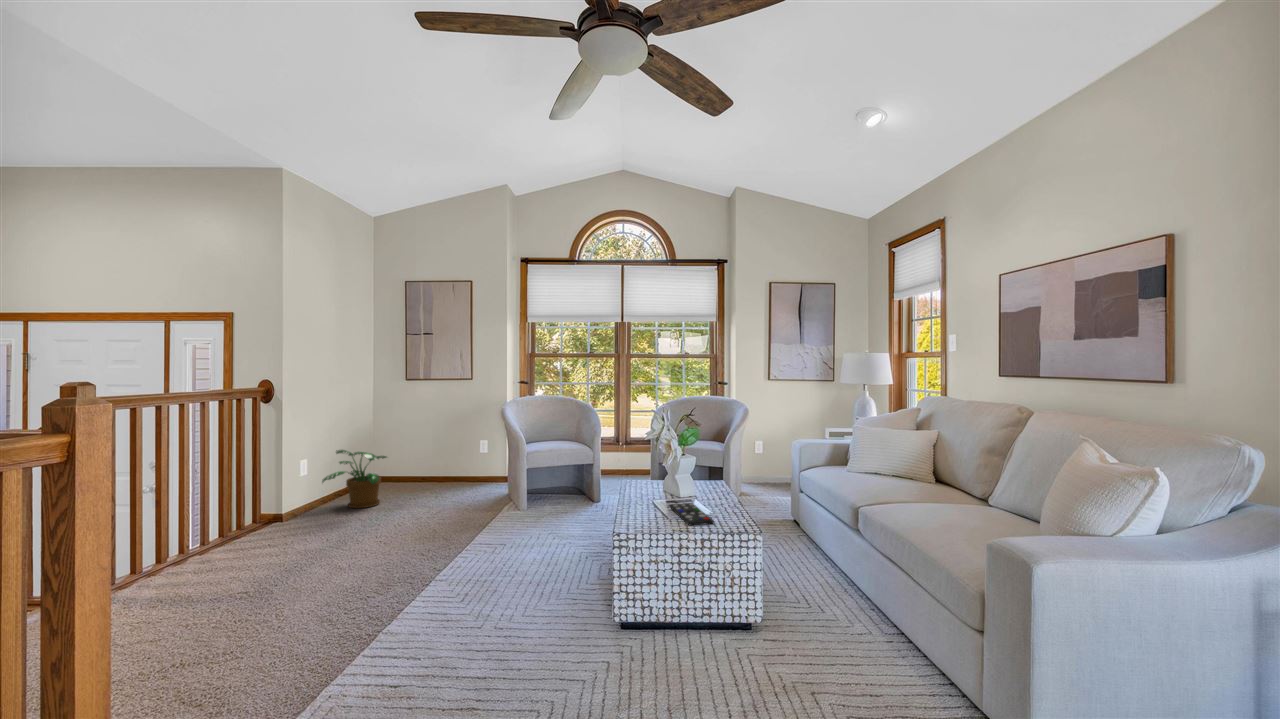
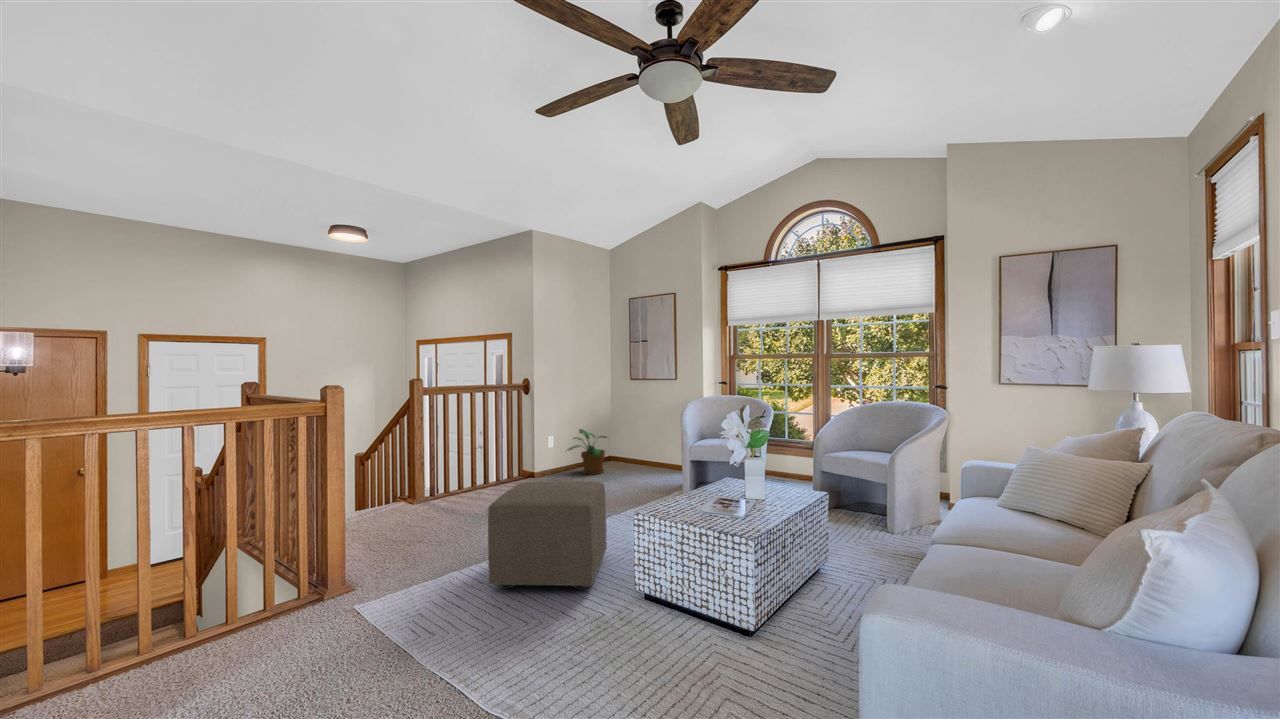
remote control: present [670,503,714,525] -> none [701,498,742,521]
ottoman: none [403,508,560,670] -> present [488,481,607,590]

